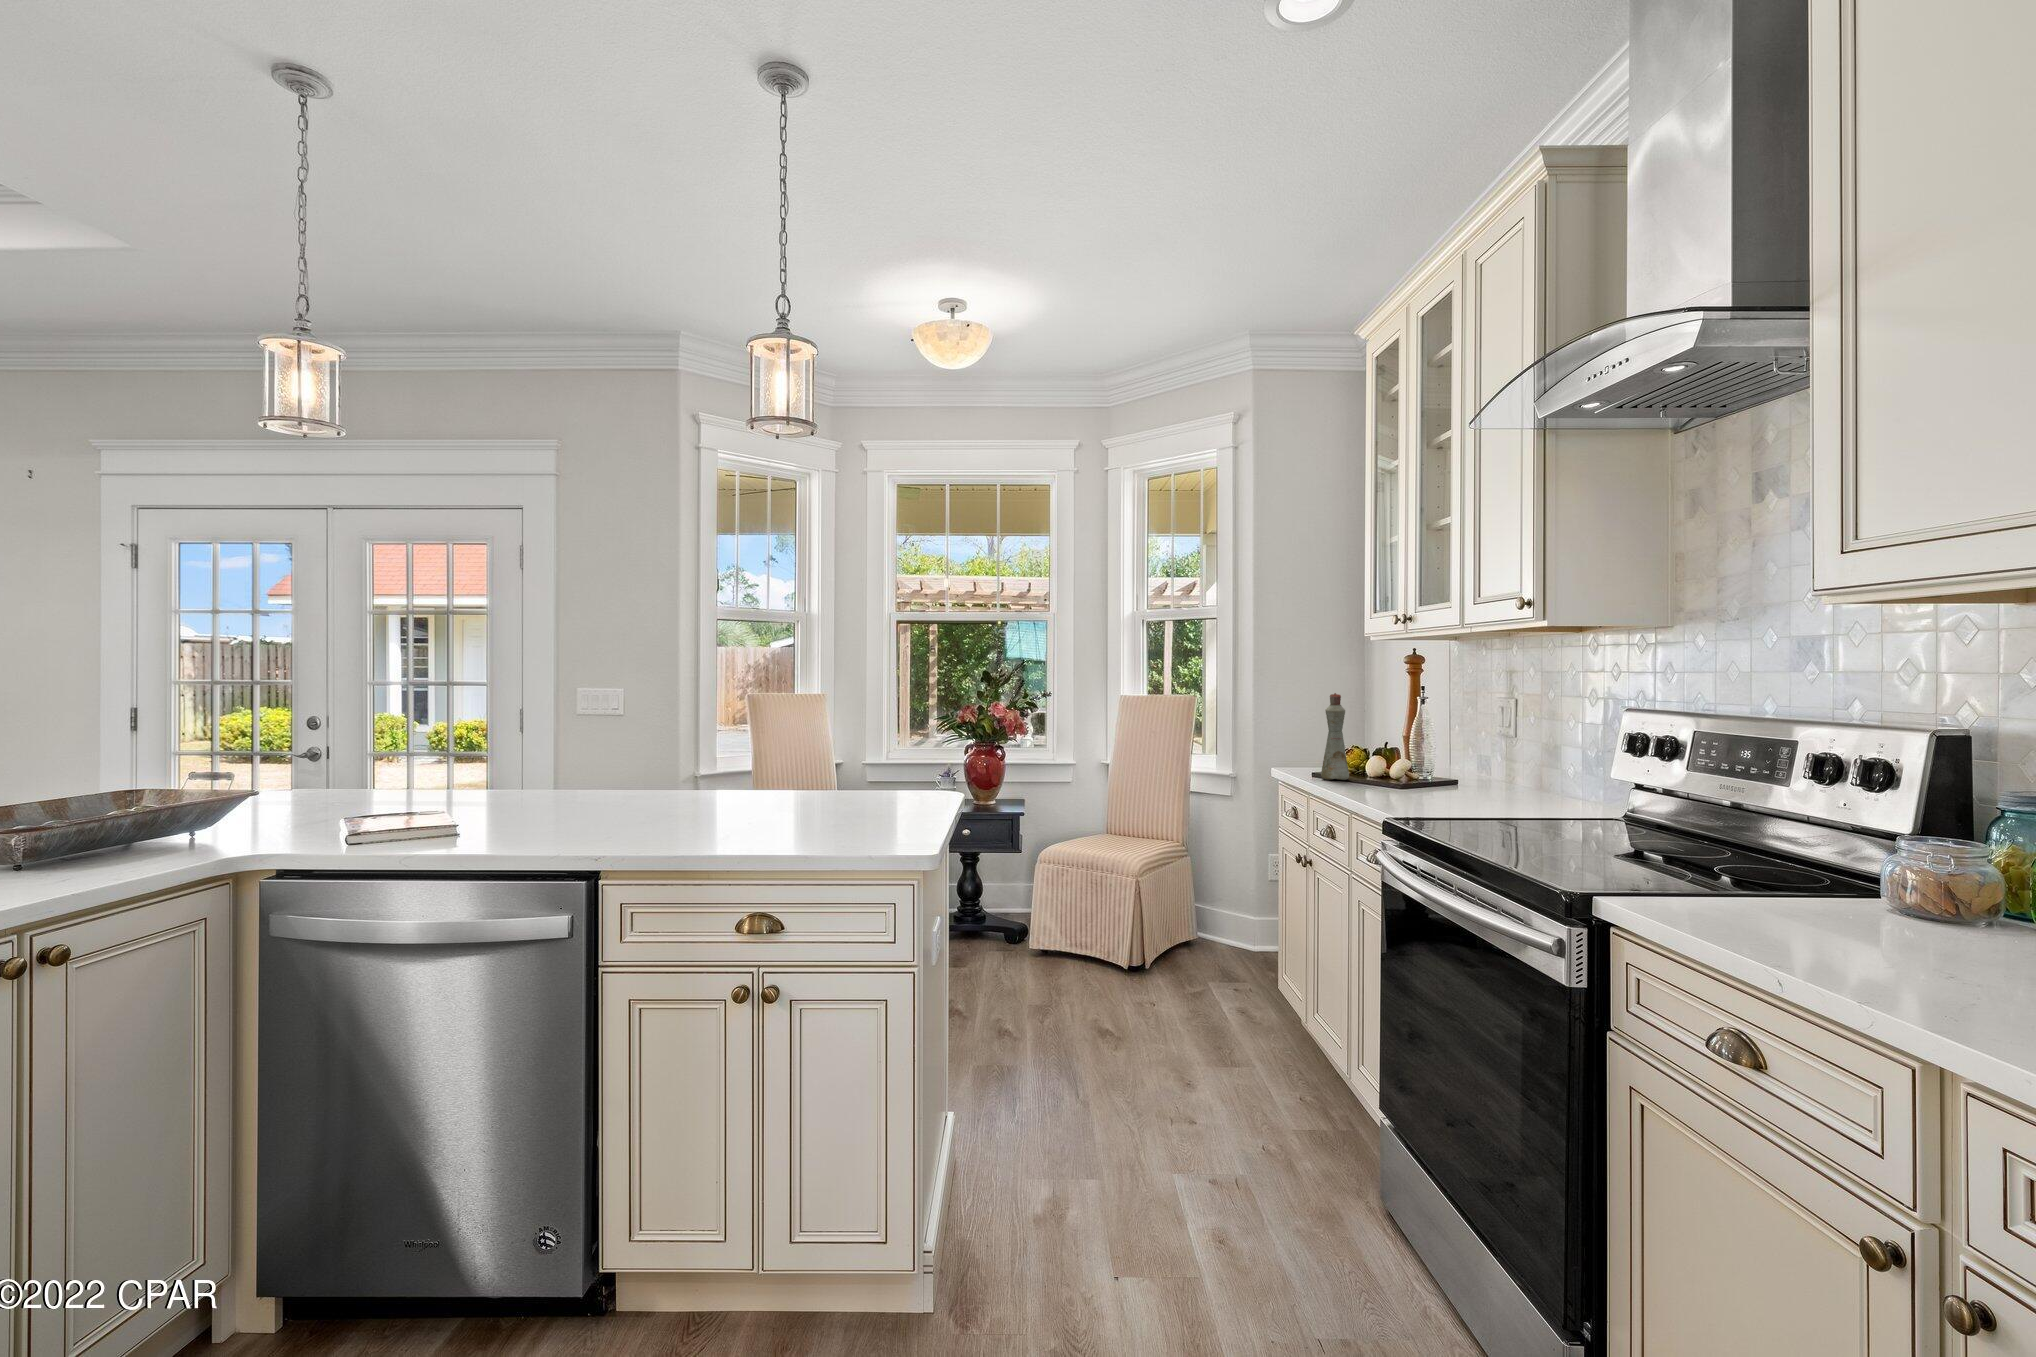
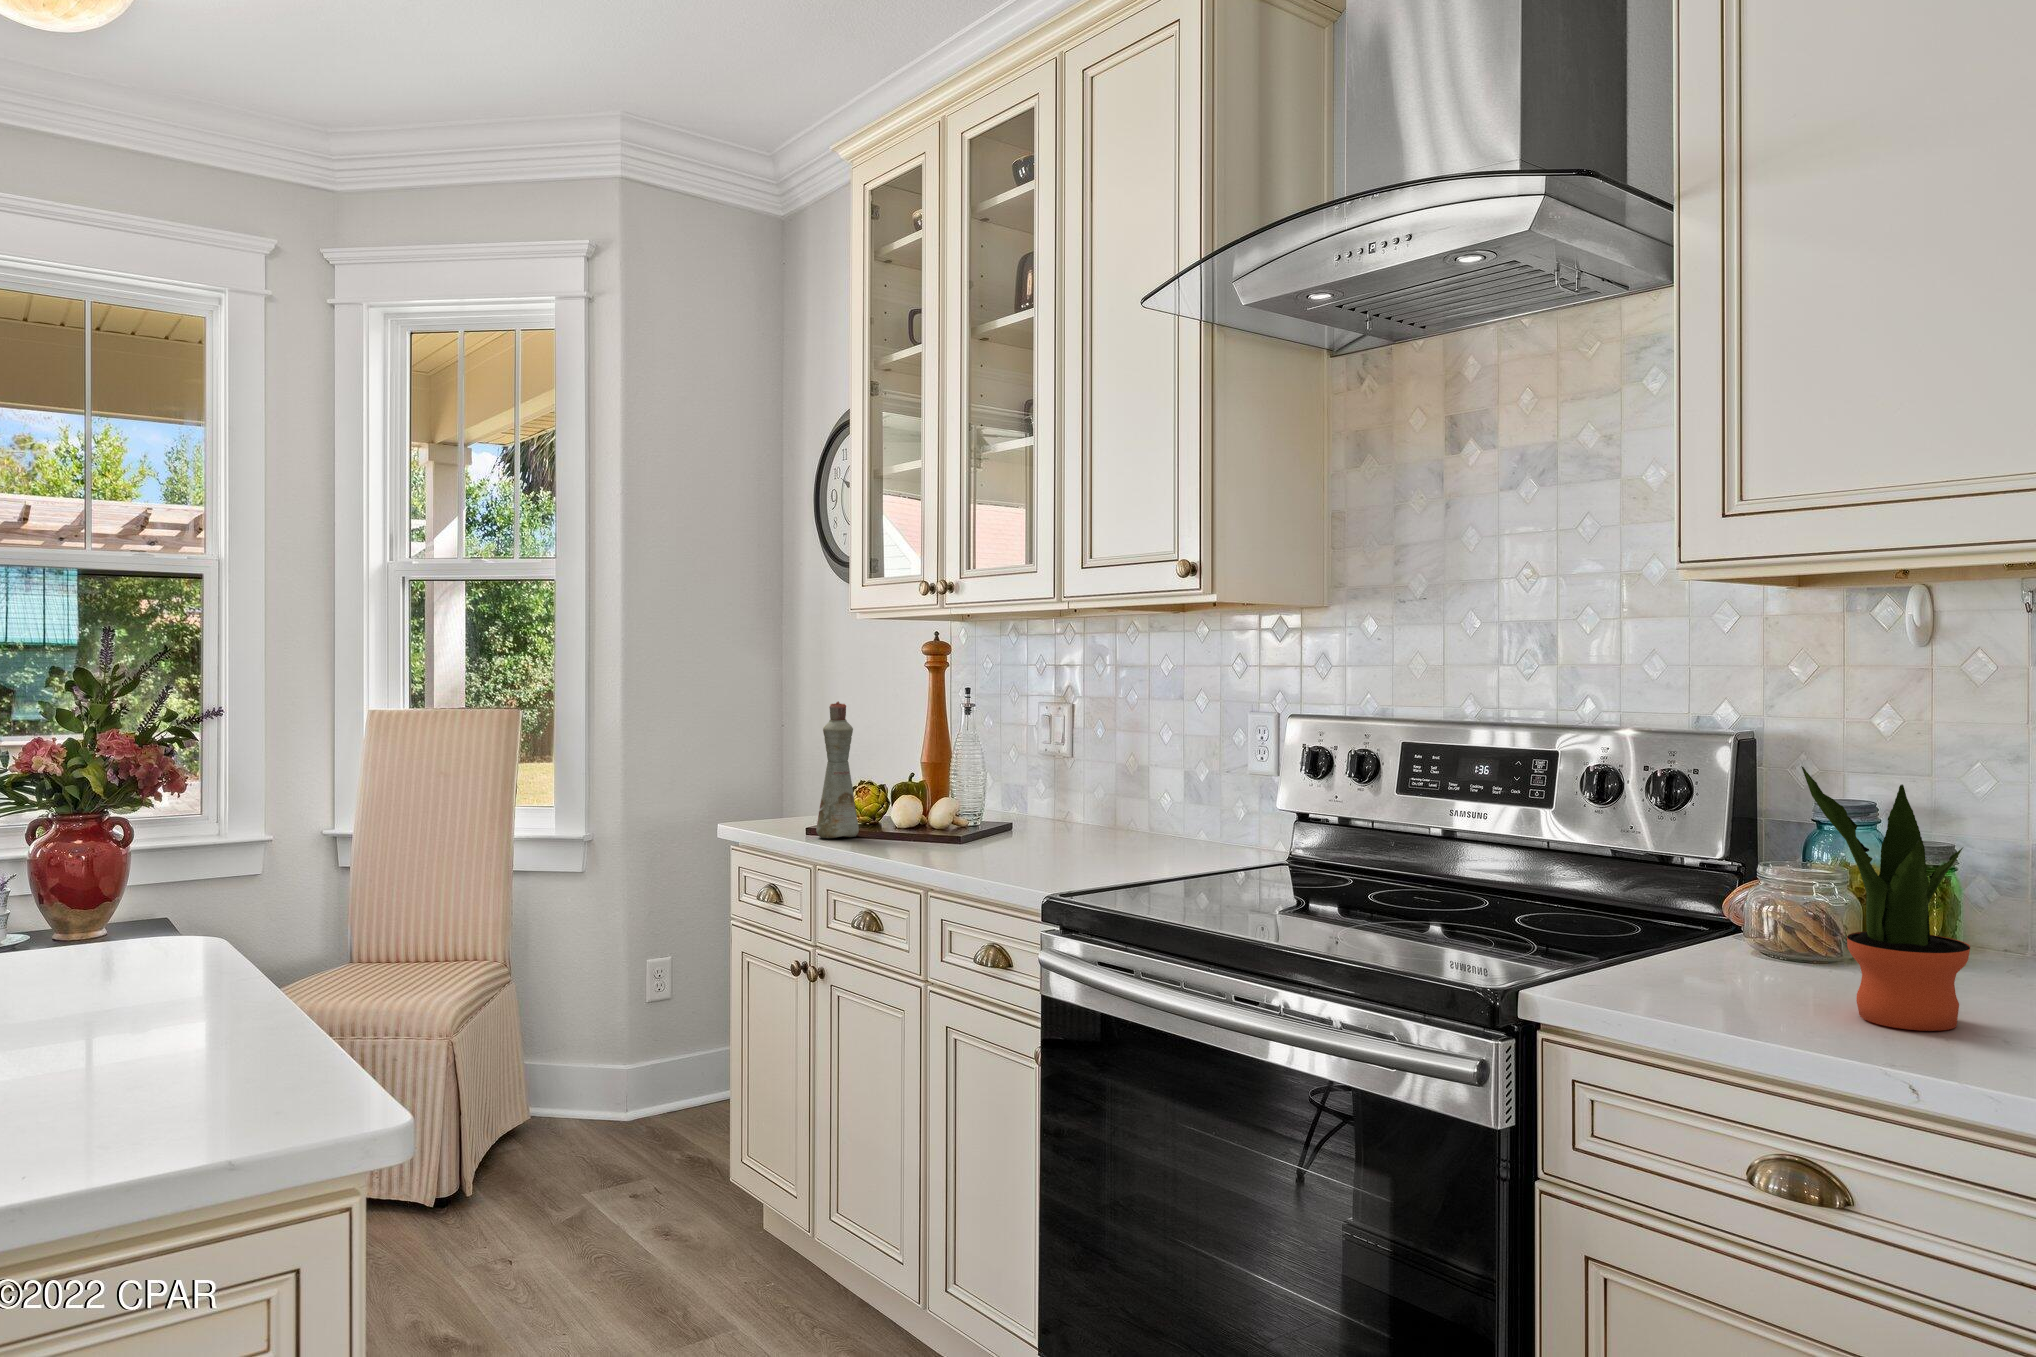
potted plant: none [1800,742,1952,966] -> present [1801,766,1970,1031]

